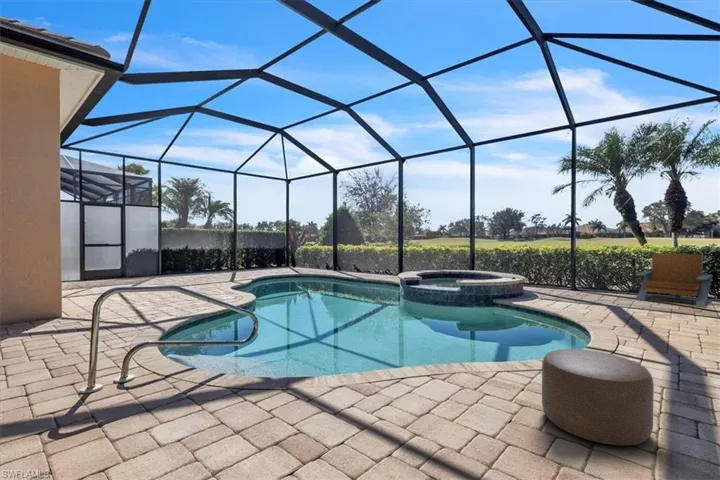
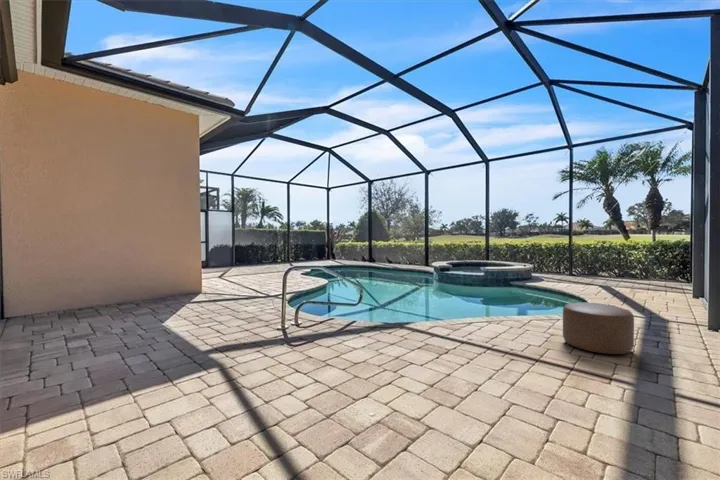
lounge chair: present [636,253,712,308] -> none [622,246,682,287]

